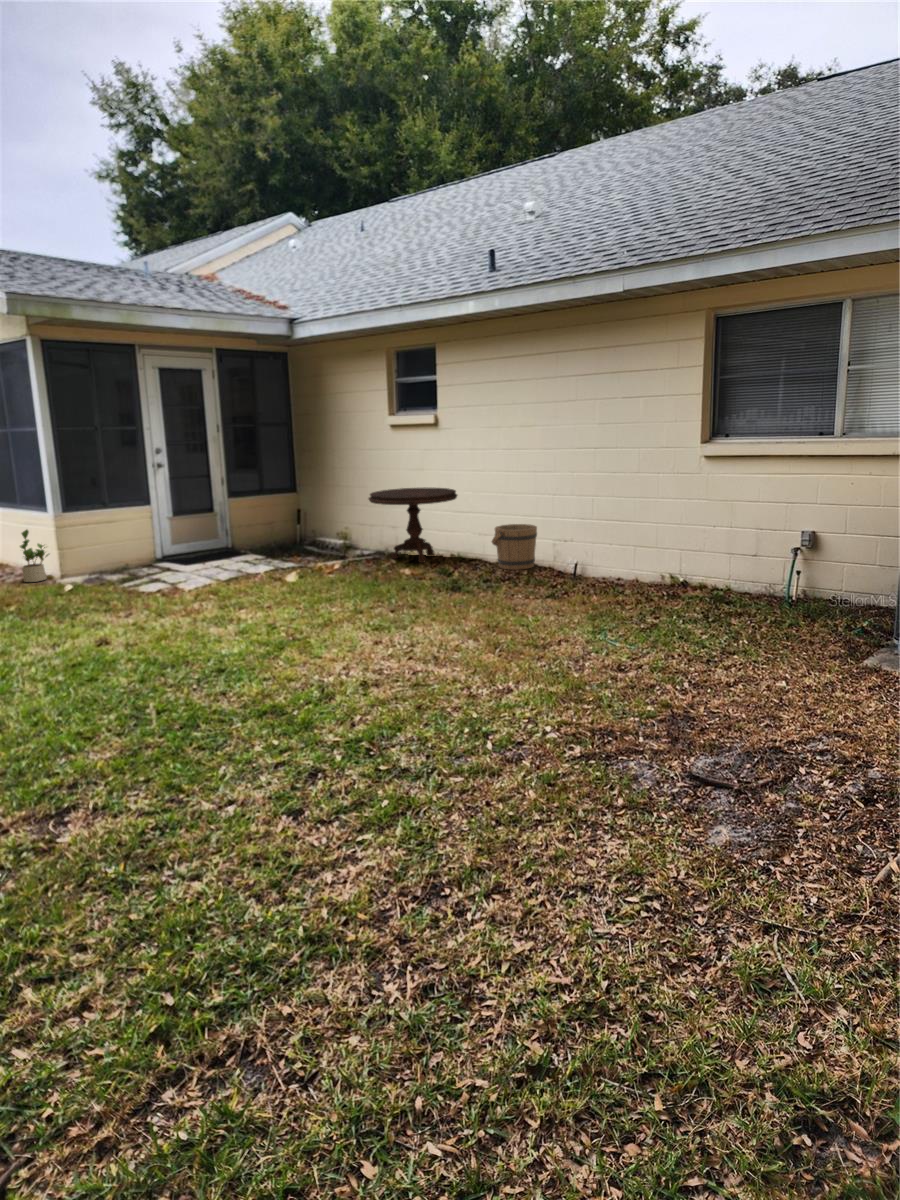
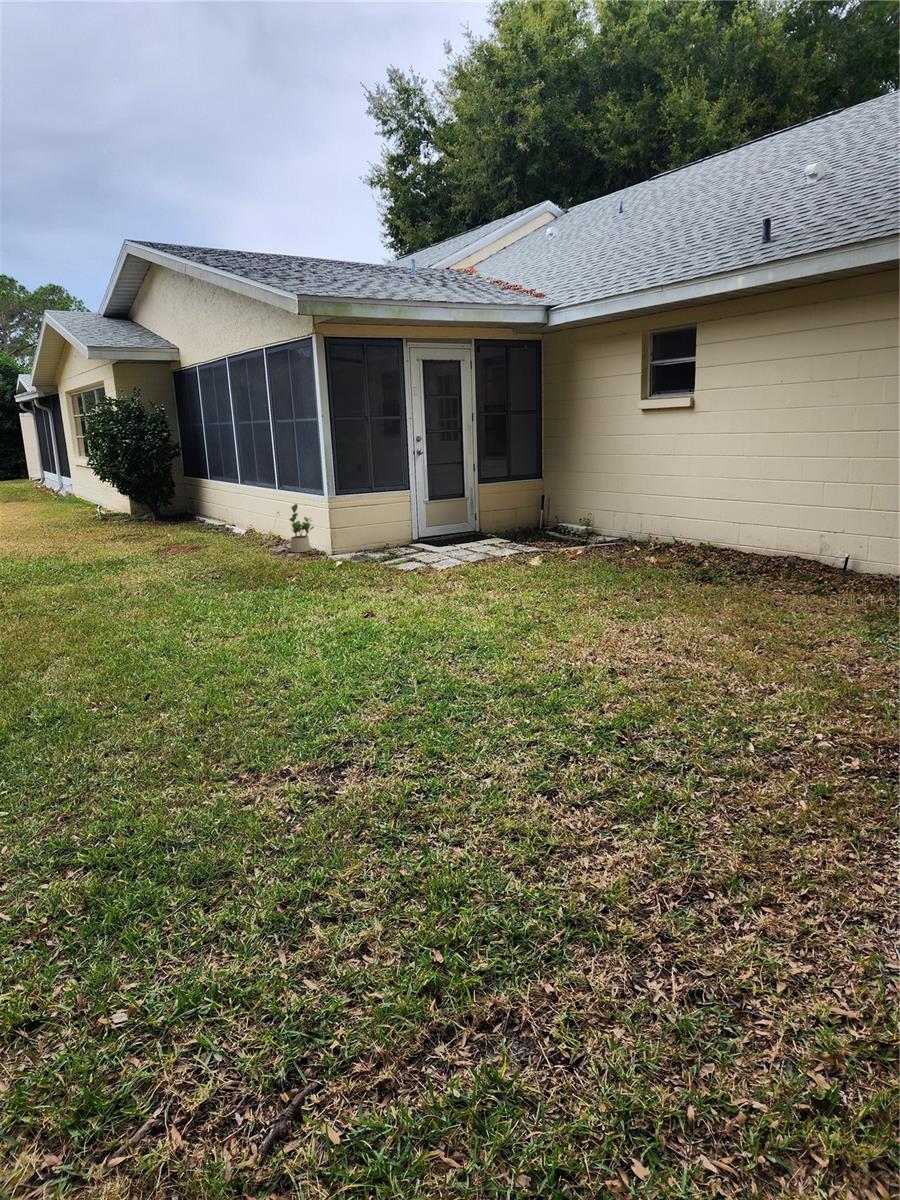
side table: present [369,487,457,563] -> none [615,470,712,548]
bucket: present [492,524,537,570] -> none [747,510,801,560]

